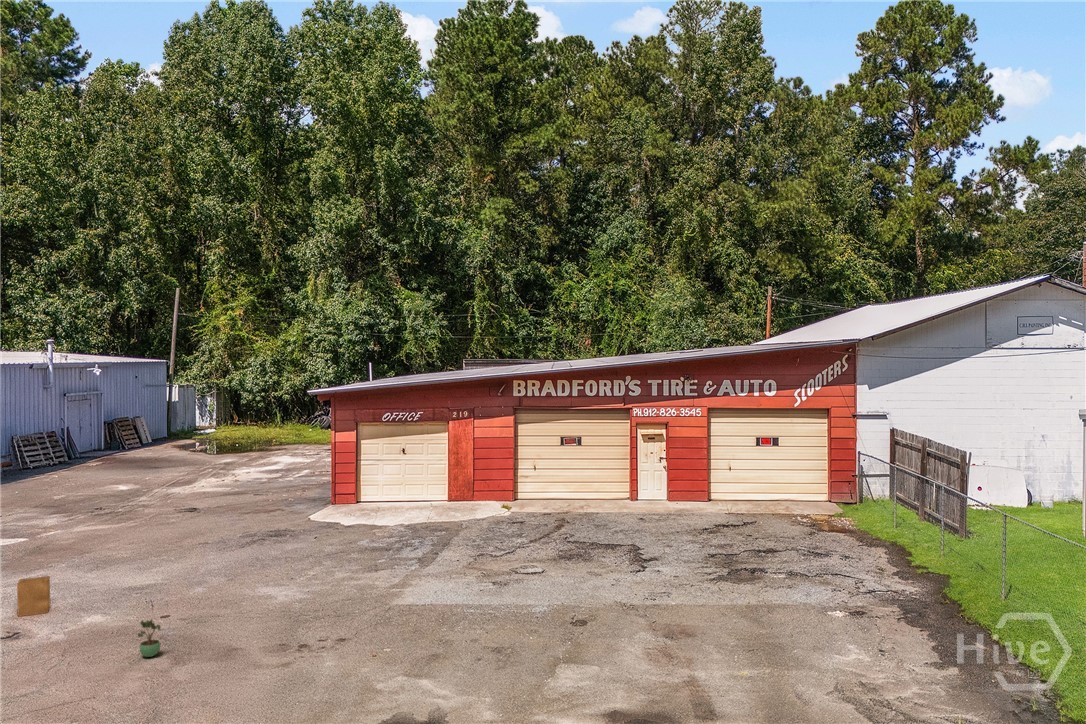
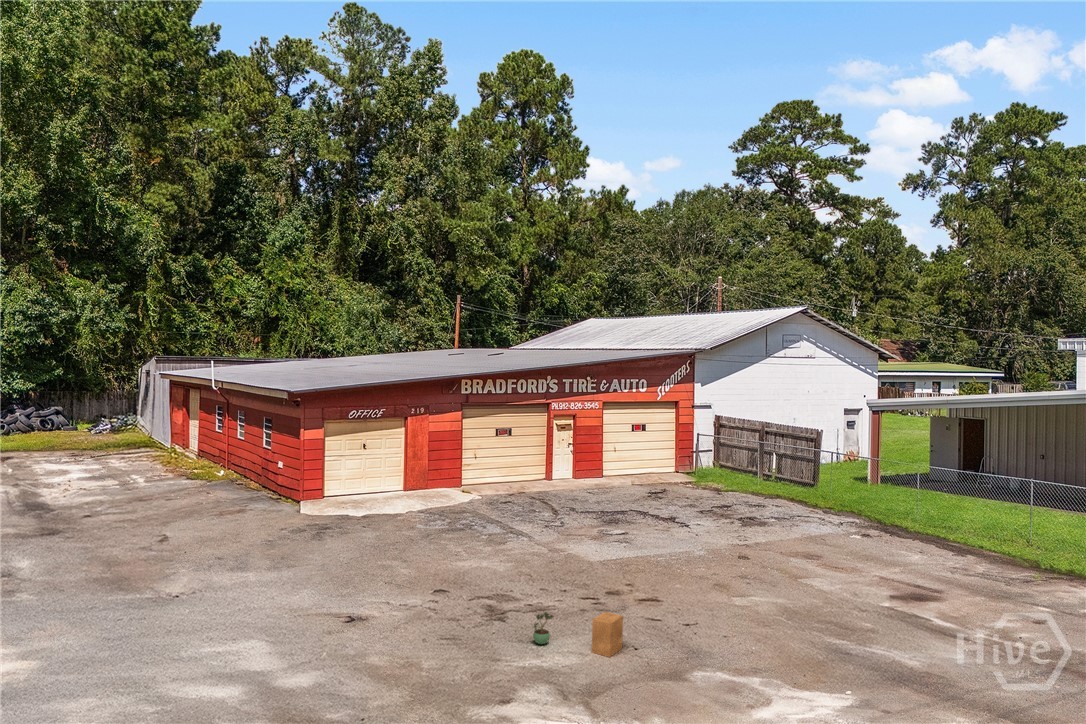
cardboard box: present [17,576,50,616] -> present [592,612,623,657]

